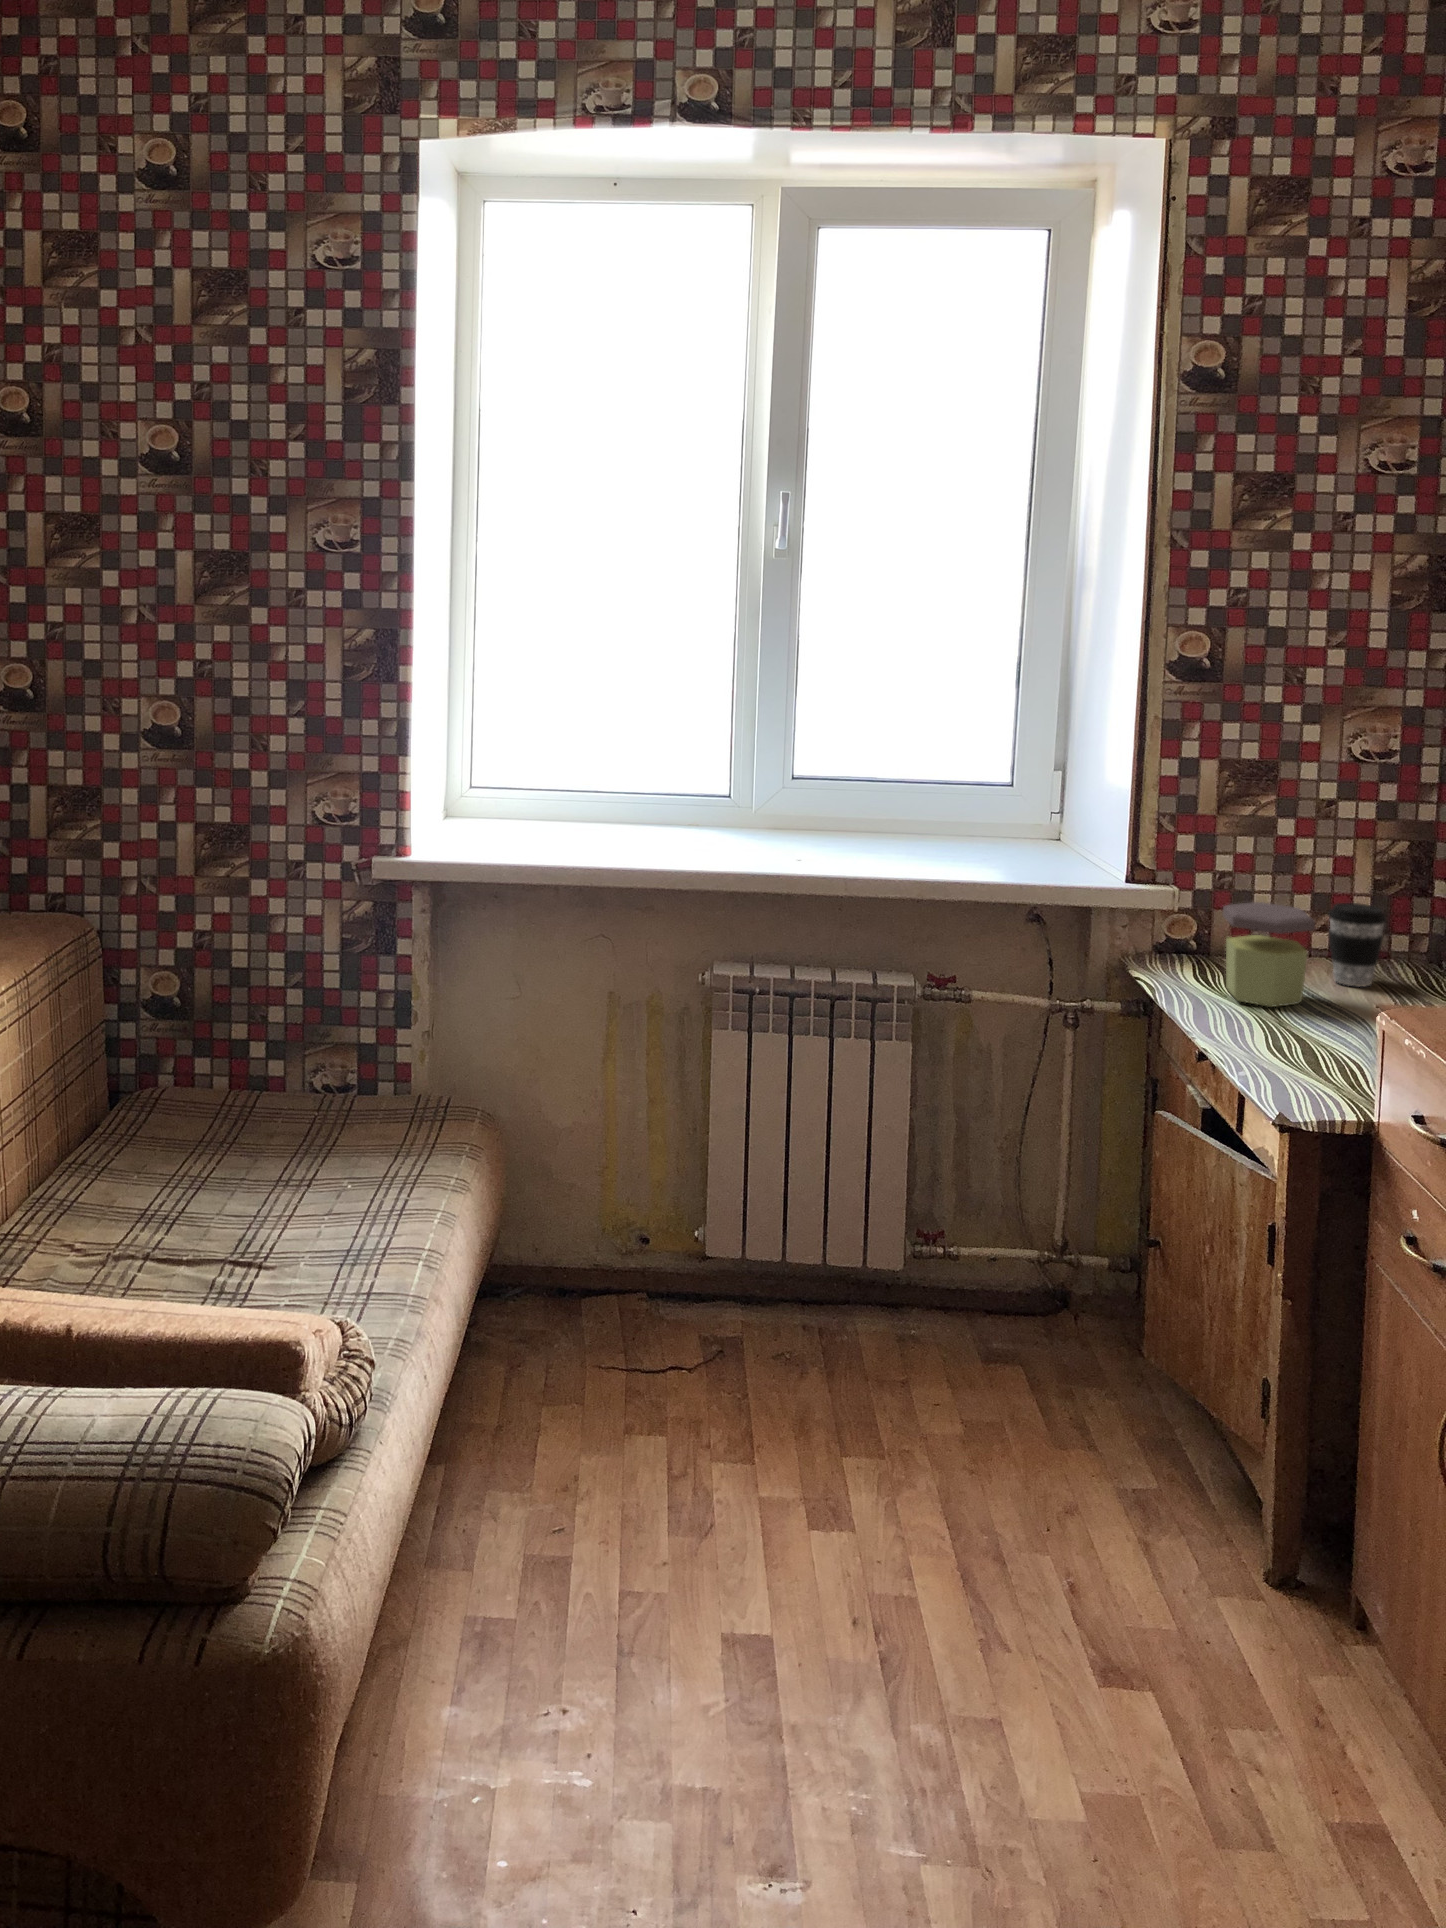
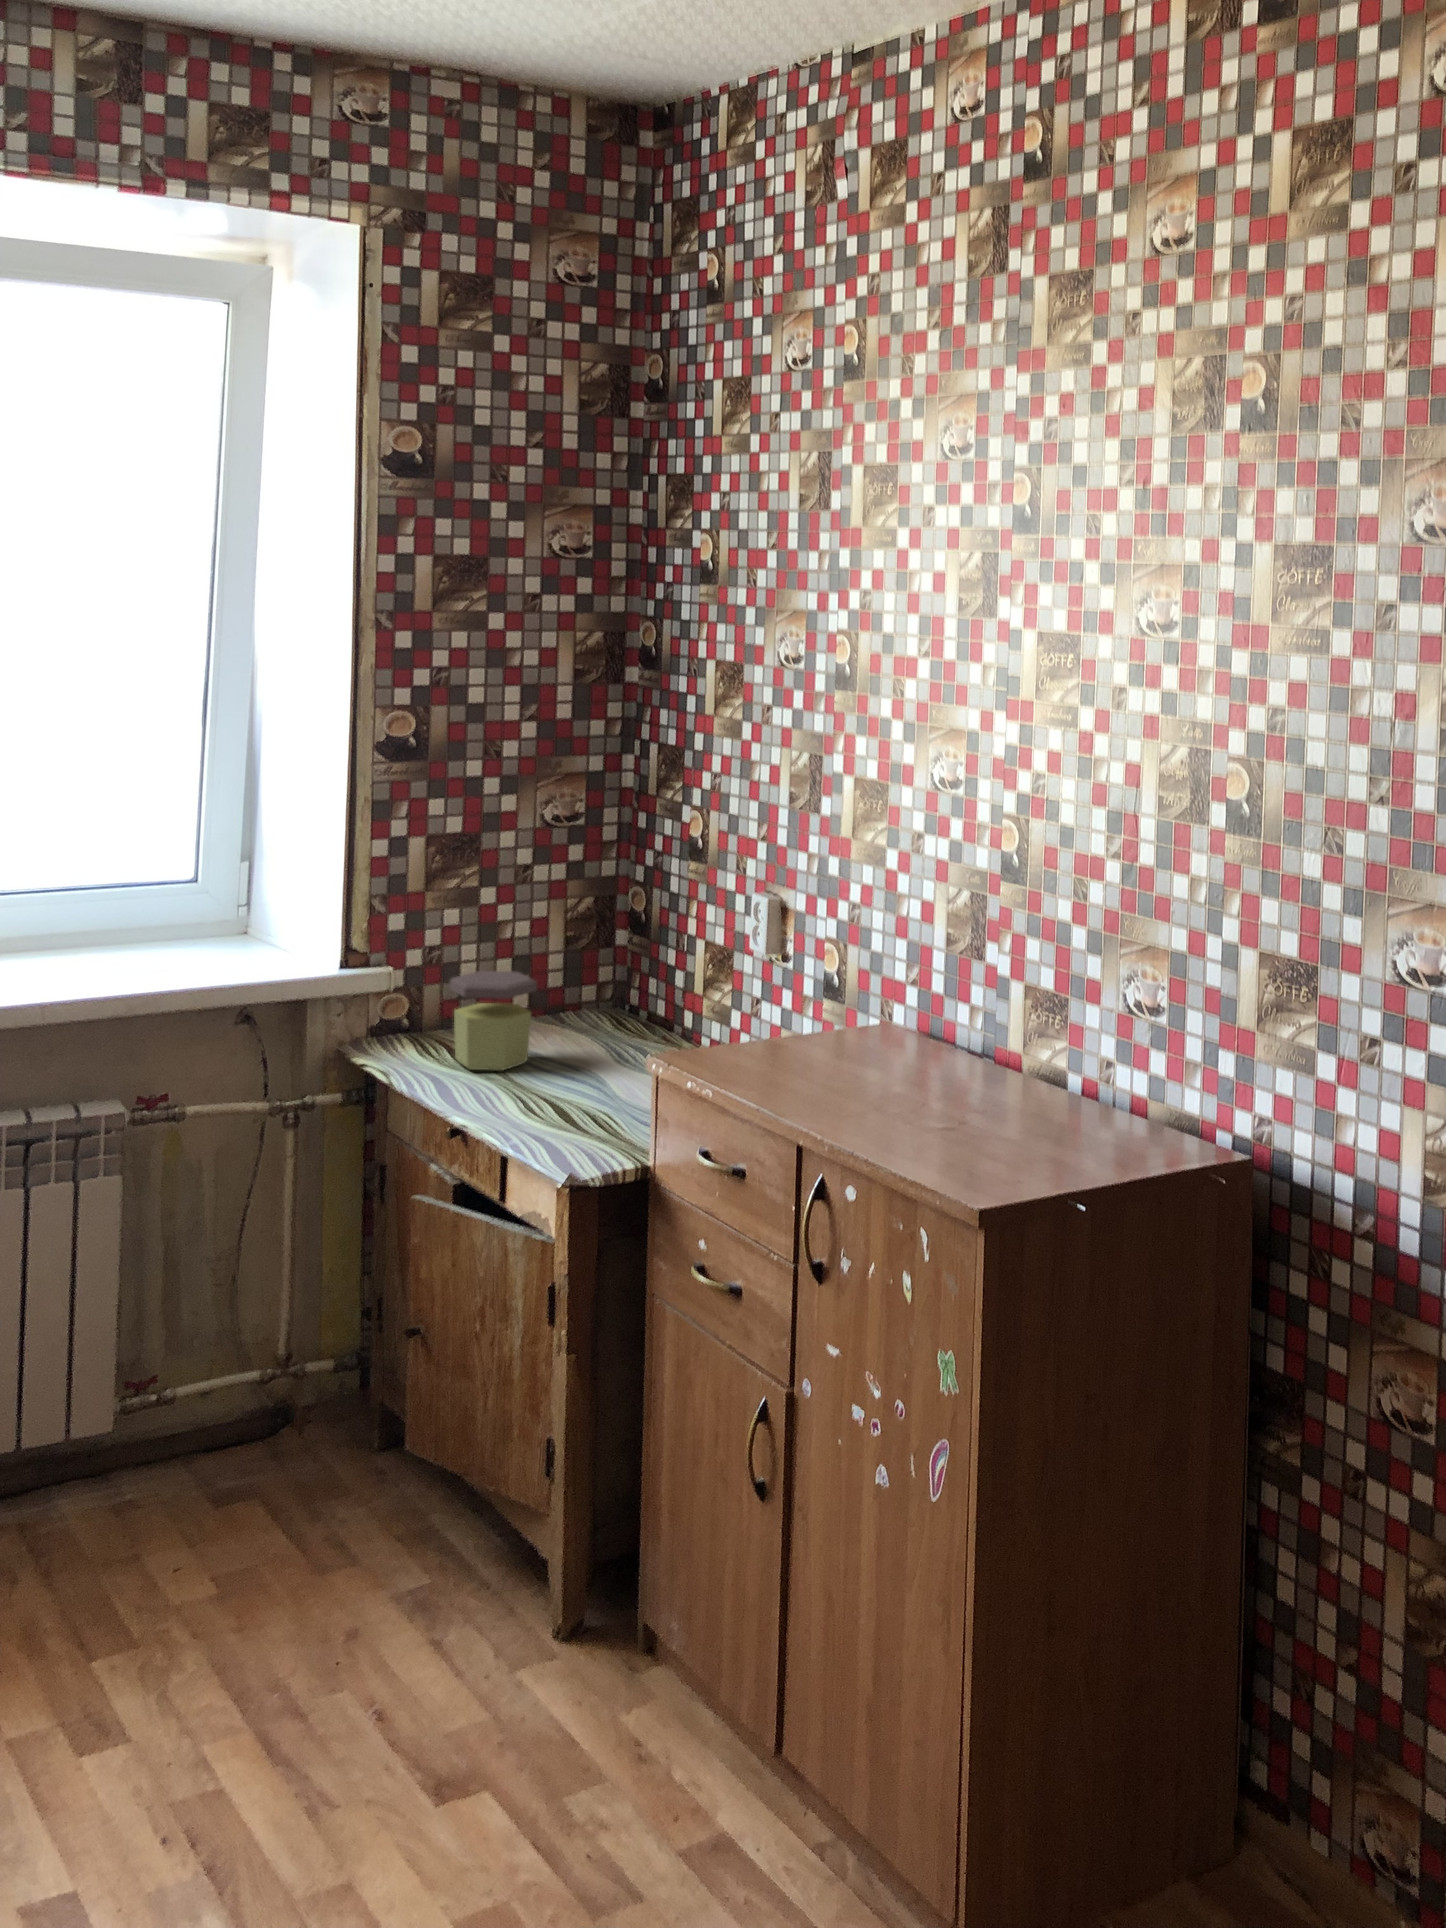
coffee cup: present [1328,903,1386,987] -> none [537,961,589,1039]

